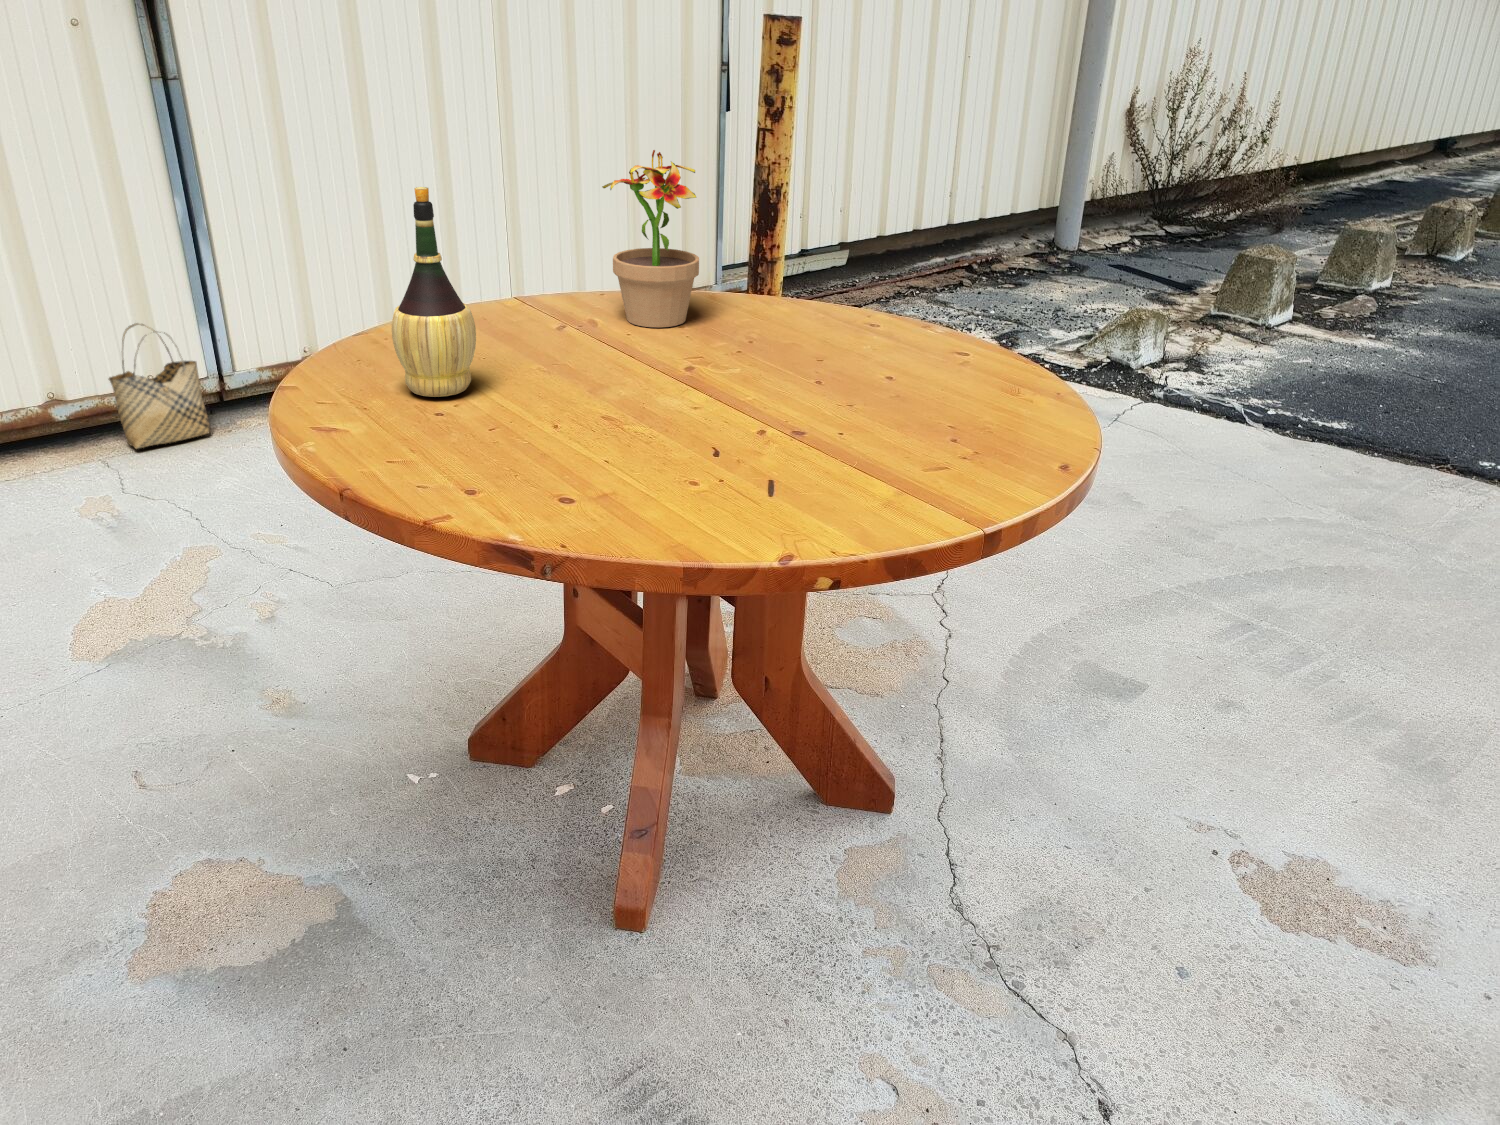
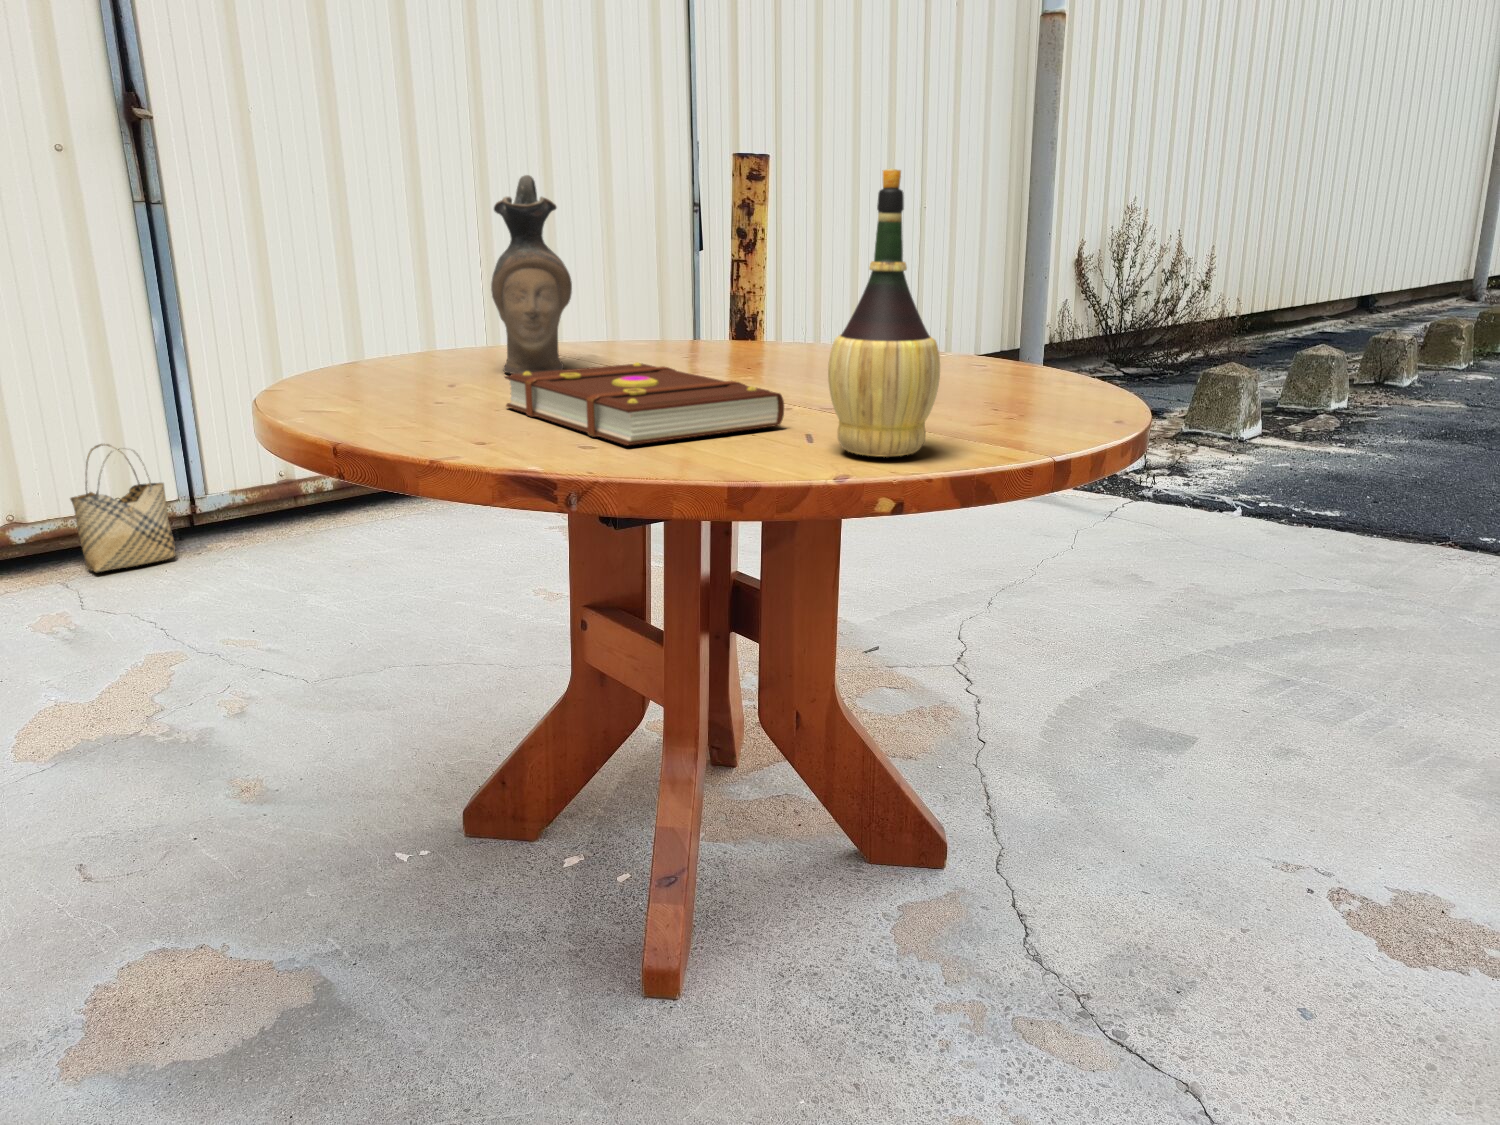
potted plant: present [602,150,699,327] -> none [601,179,703,359]
ceramic pitcher: none [492,159,568,355] -> present [491,175,572,374]
wine bottle: present [392,187,476,397] -> present [828,169,940,457]
book: none [497,369,748,494] -> present [505,362,784,445]

